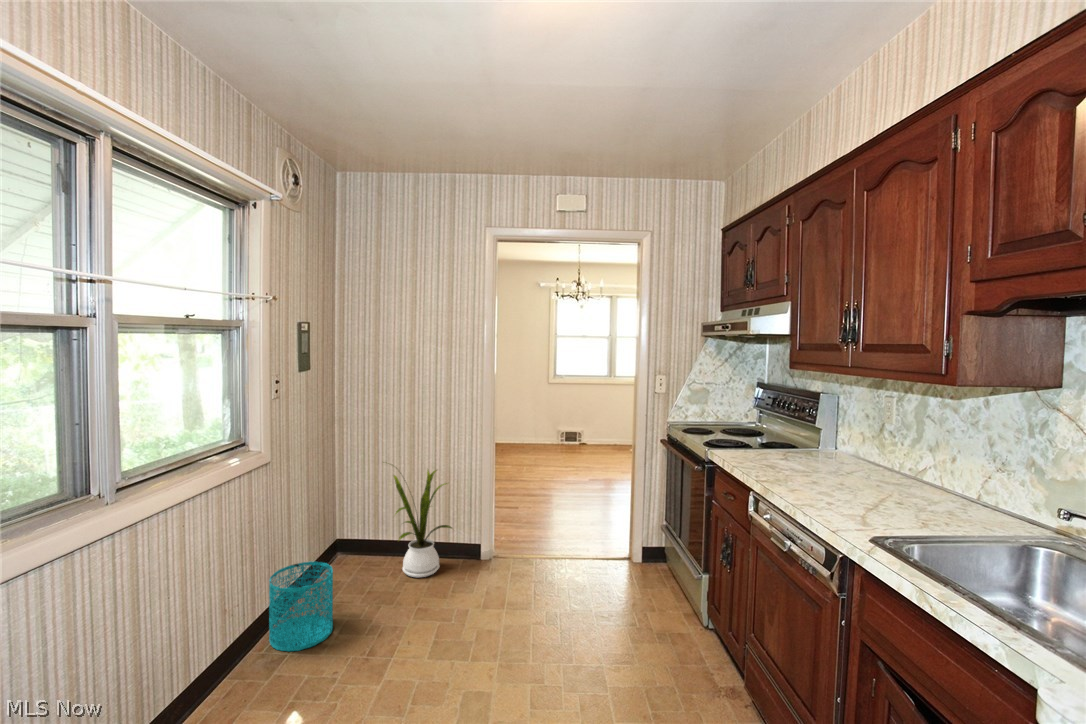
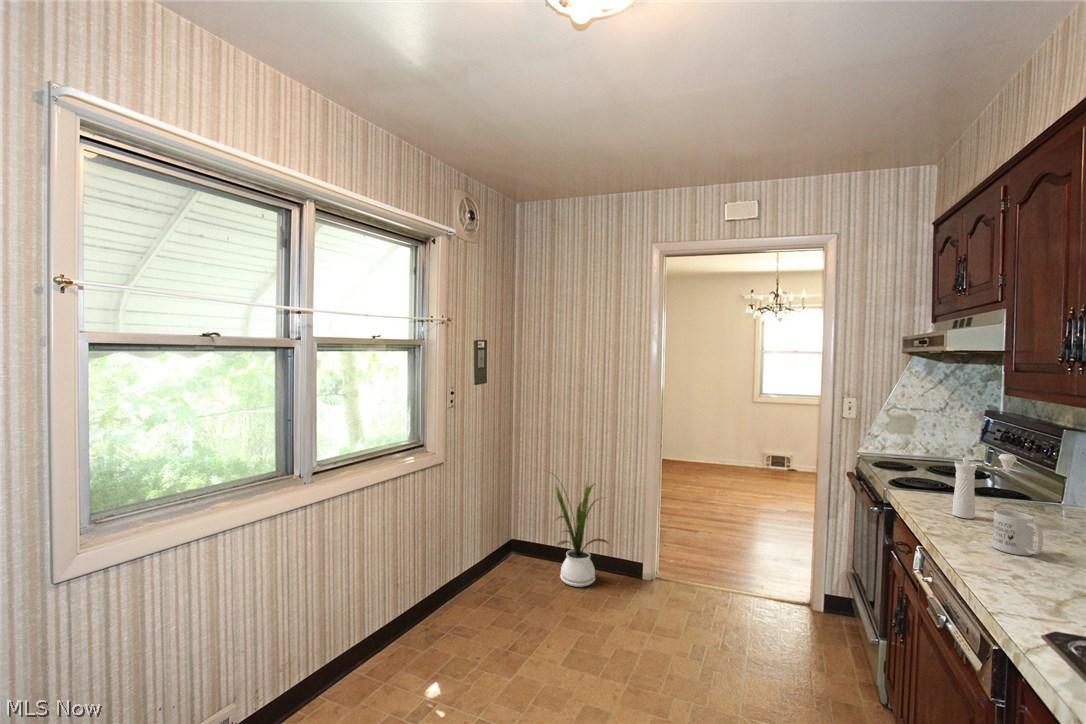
pepper mill: none [761,416,803,469] -> present [952,454,1017,519]
mug: none [801,461,837,495] -> present [993,510,1043,556]
wastebasket: present [269,562,333,651] -> none [440,553,492,629]

